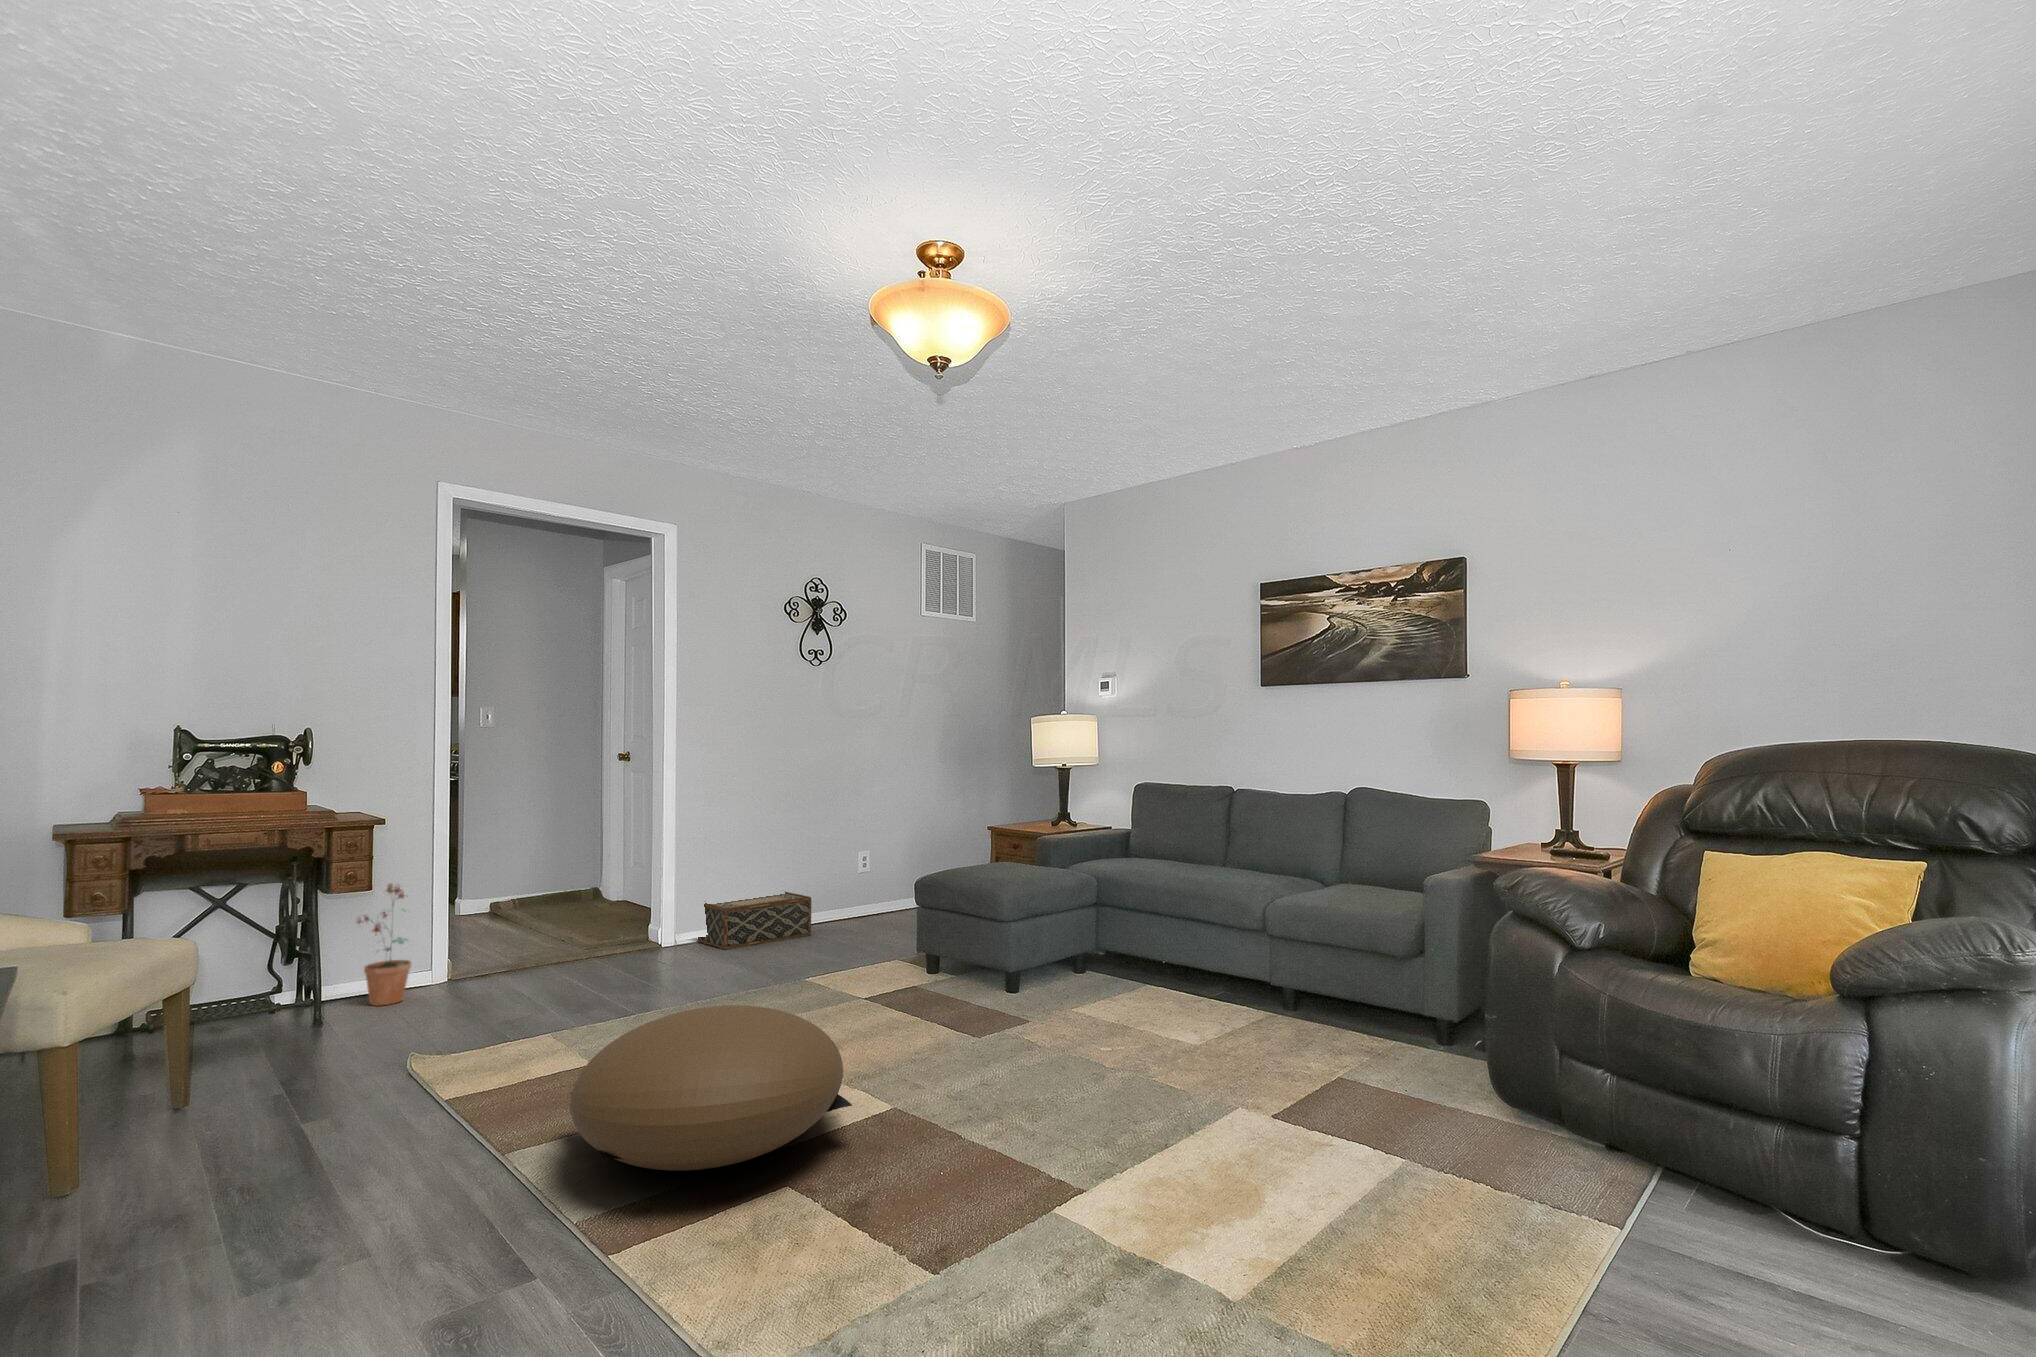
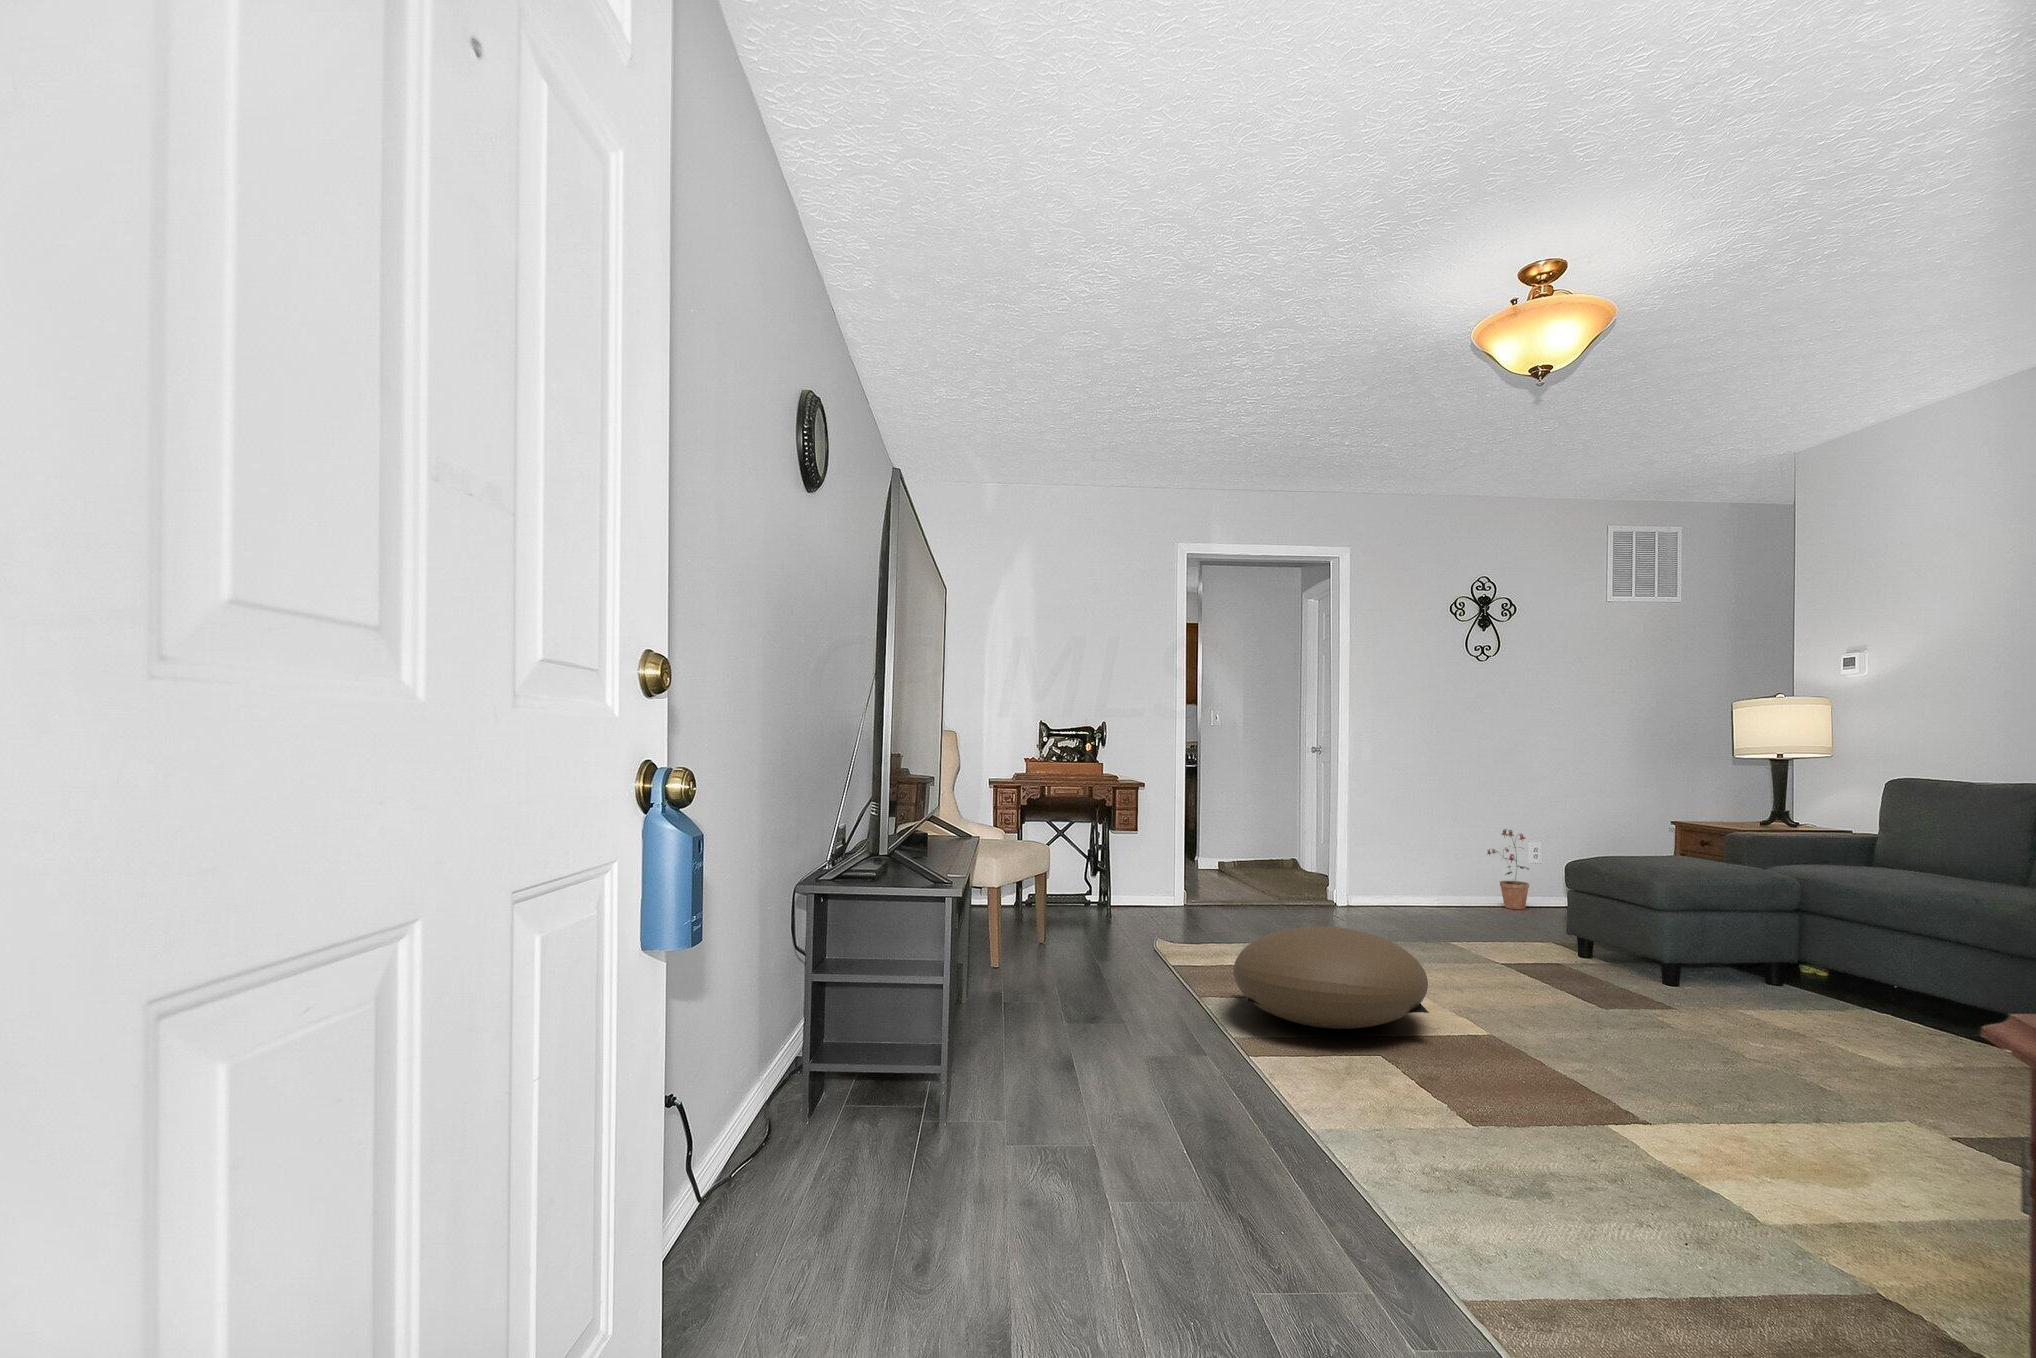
potted plant: present [357,883,411,1006] -> present [1487,829,1529,909]
woven basket: present [697,892,811,950] -> none [1377,870,1483,913]

